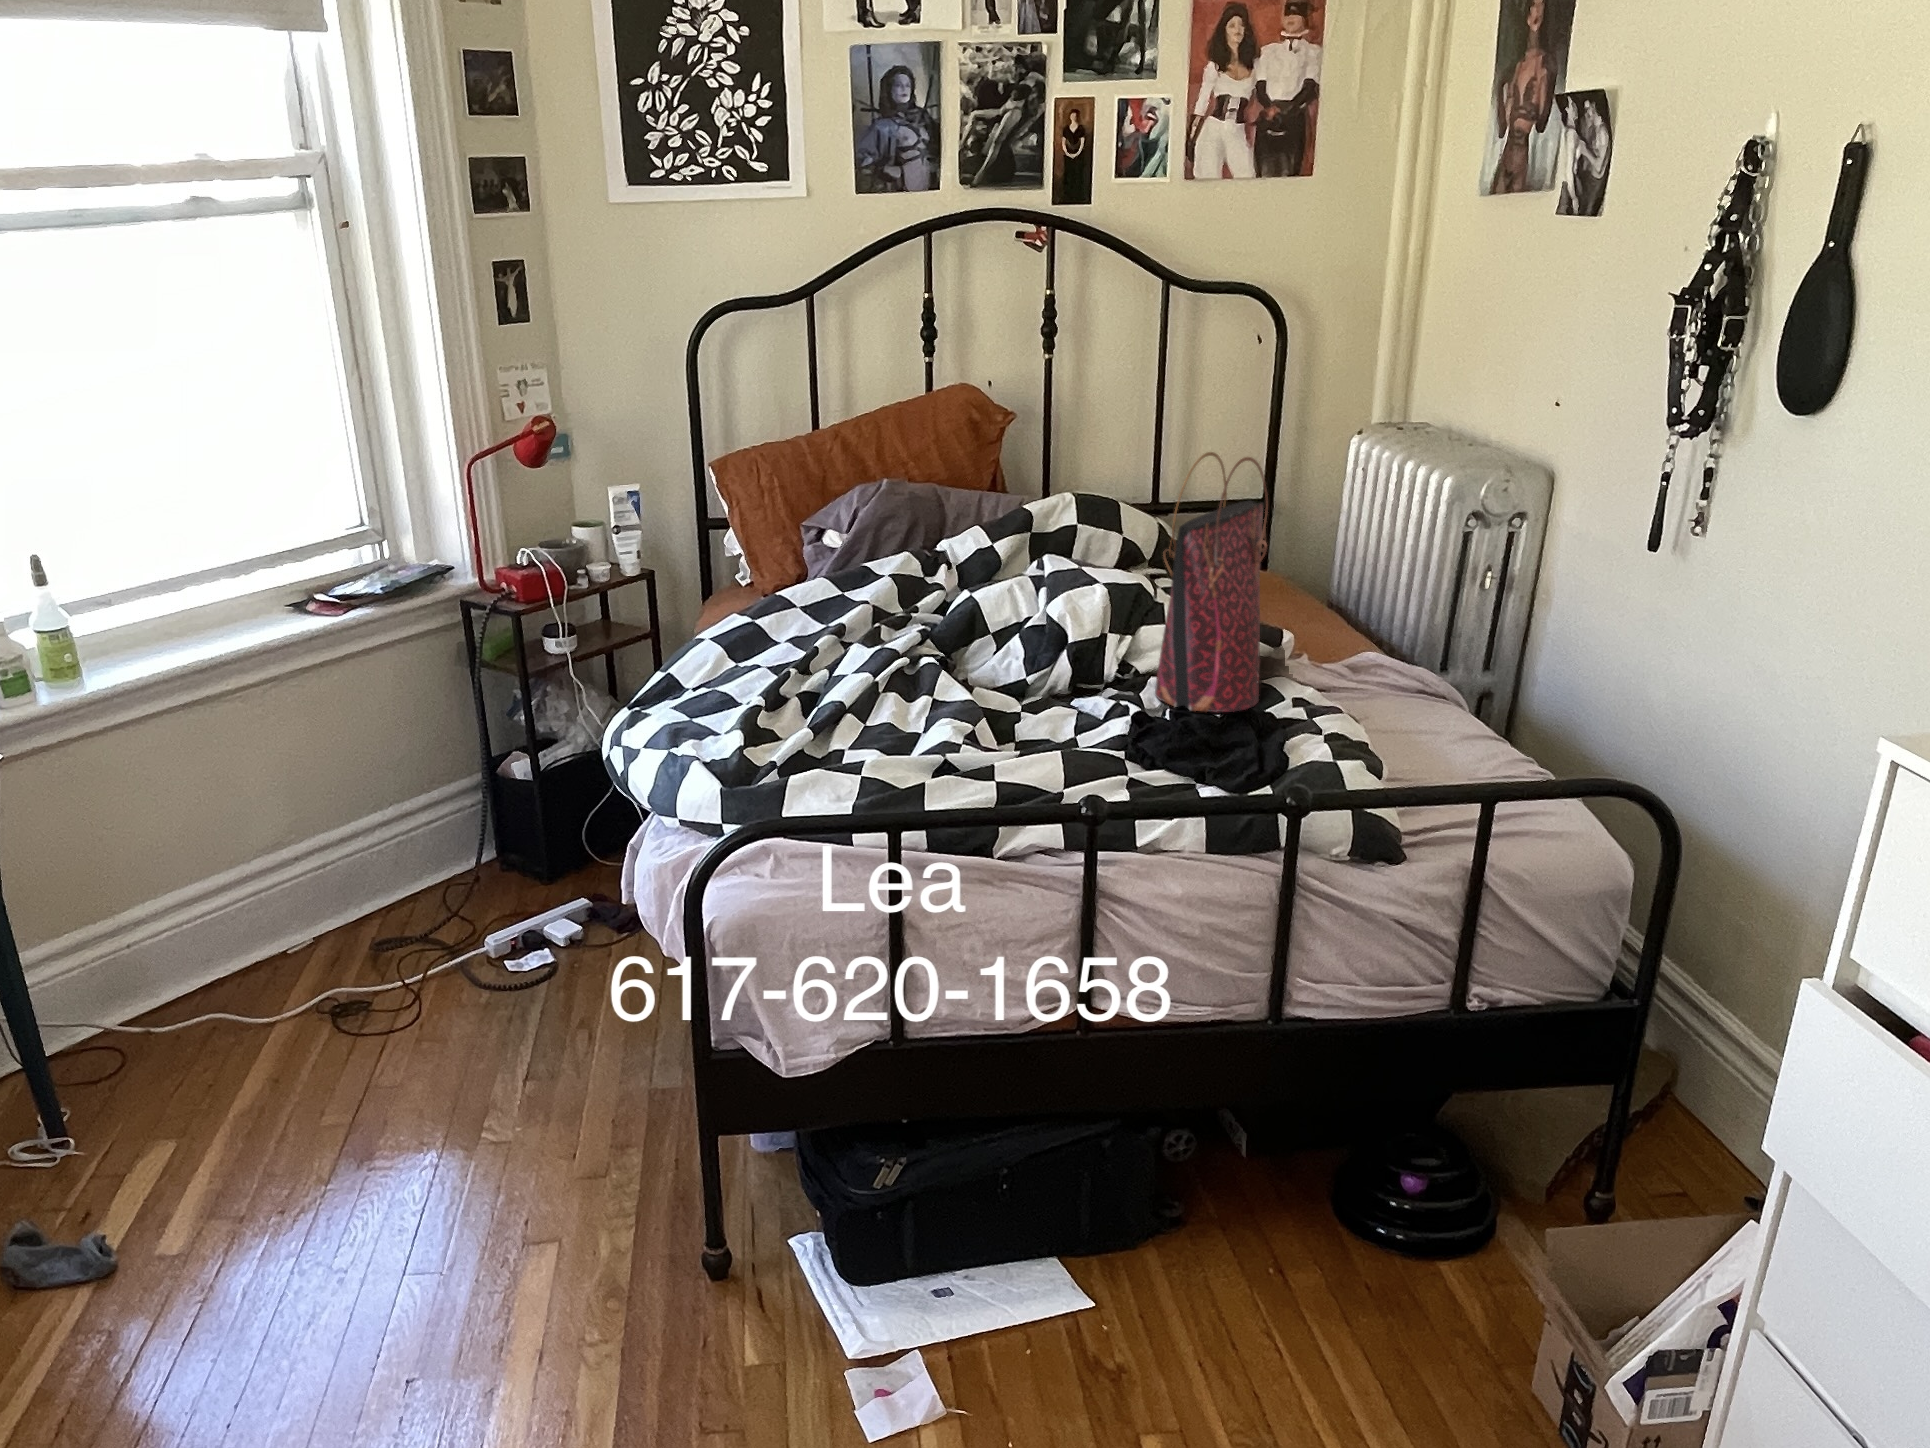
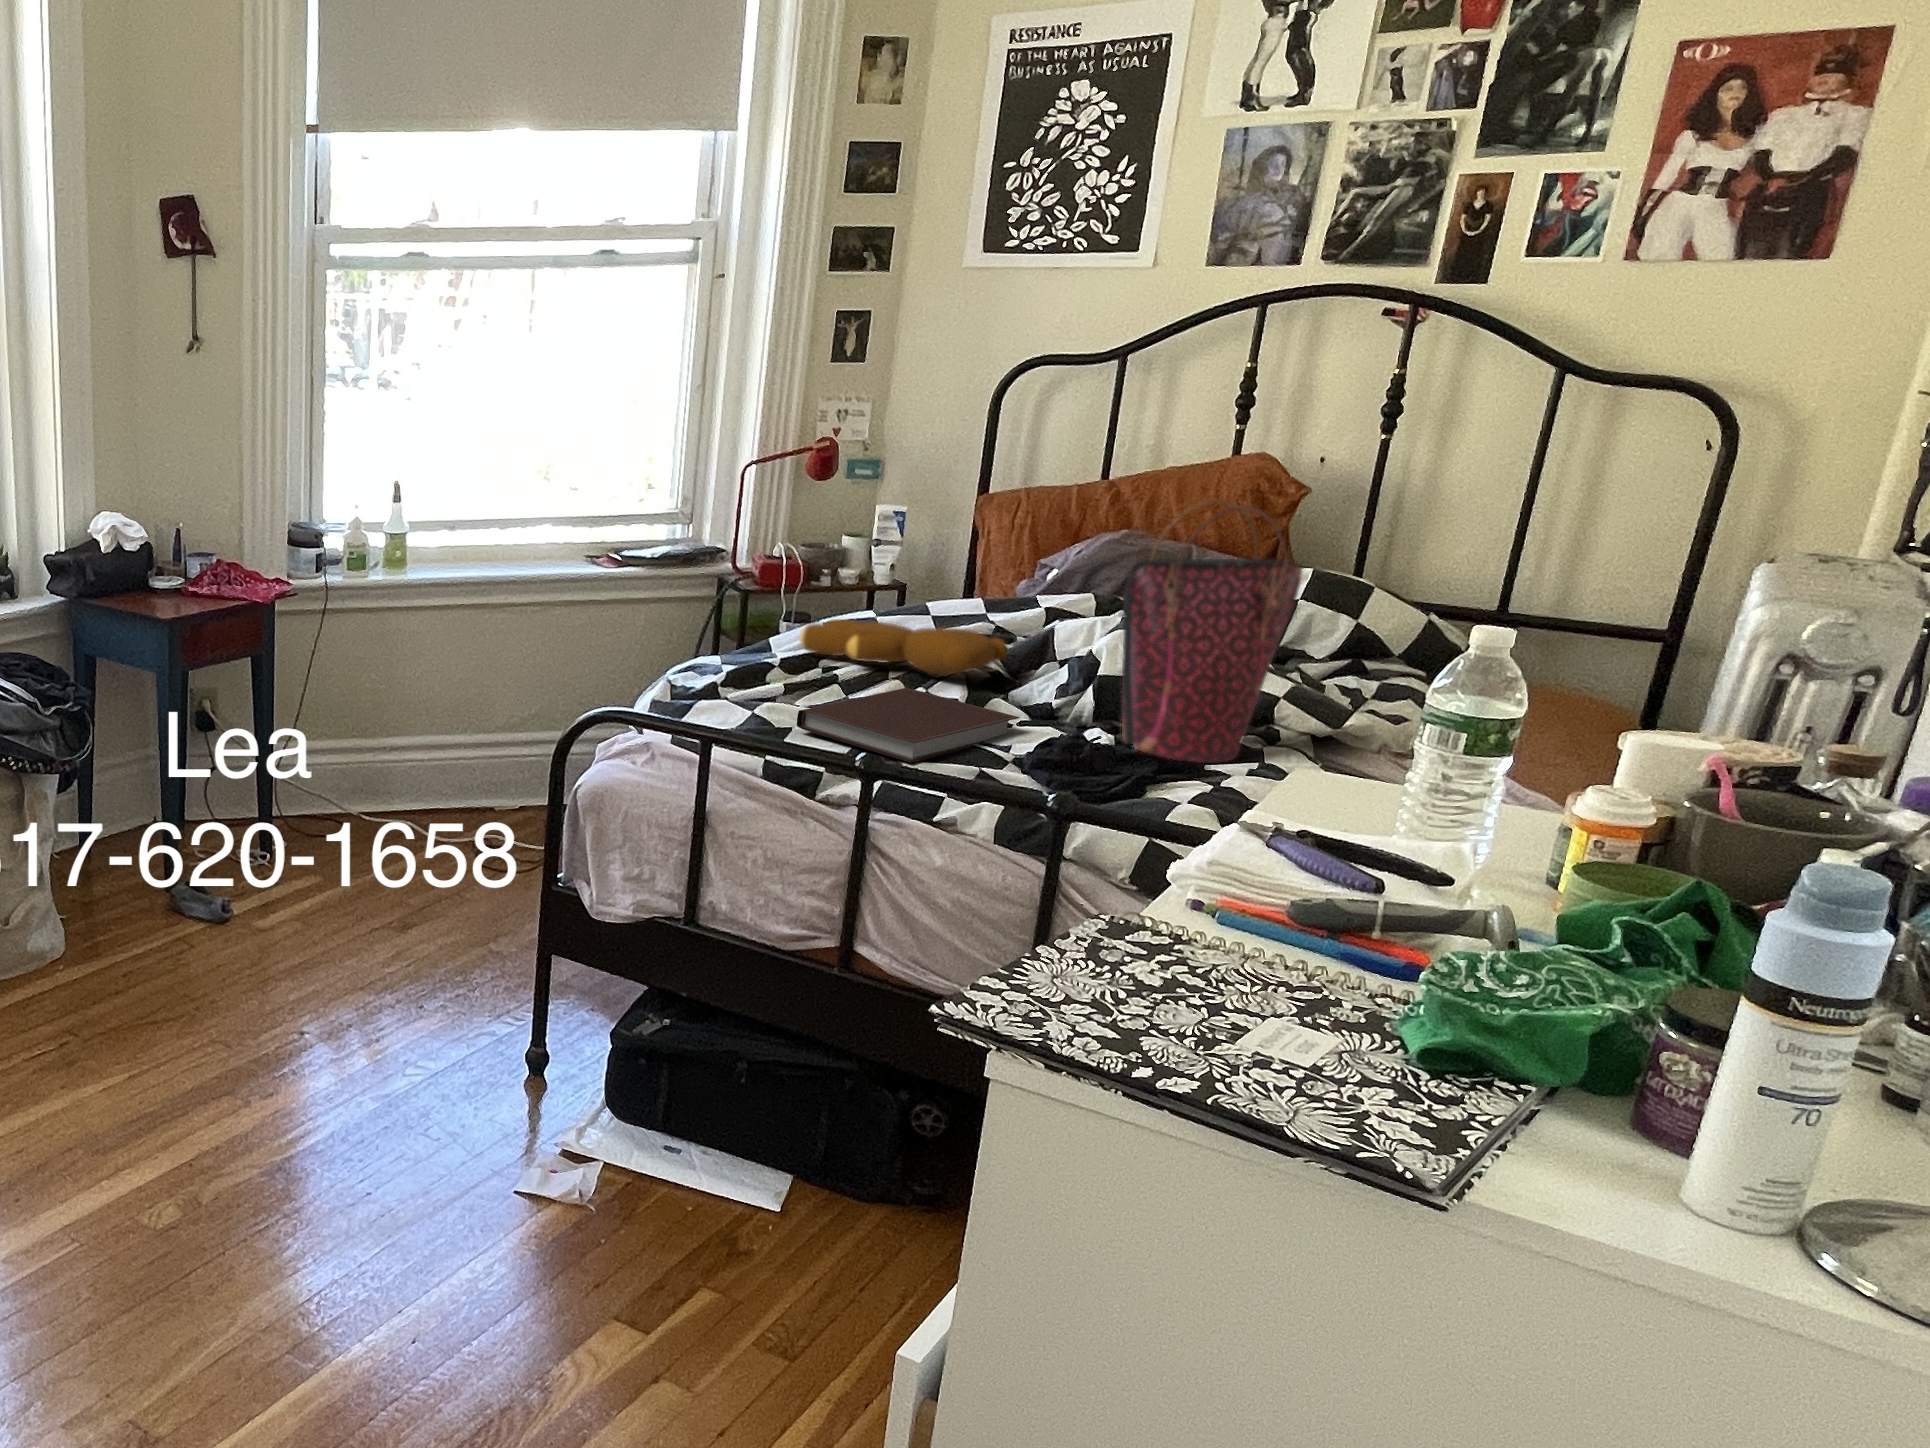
teddy bear: none [743,619,966,679] -> present [799,619,1008,677]
notebook: none [915,700,1078,787] -> present [797,688,1020,763]

